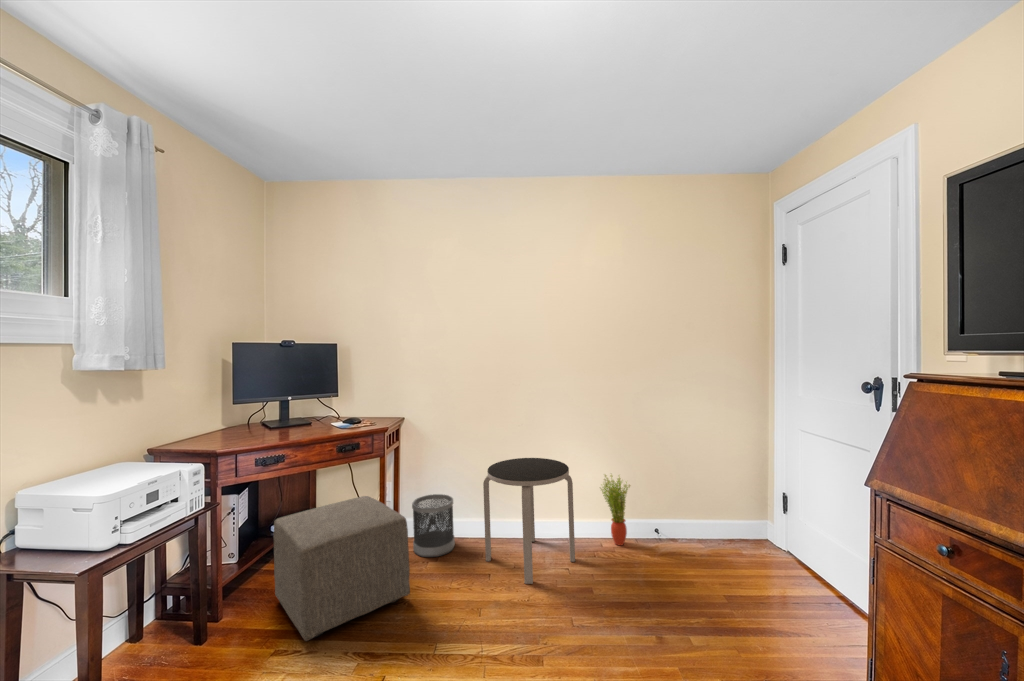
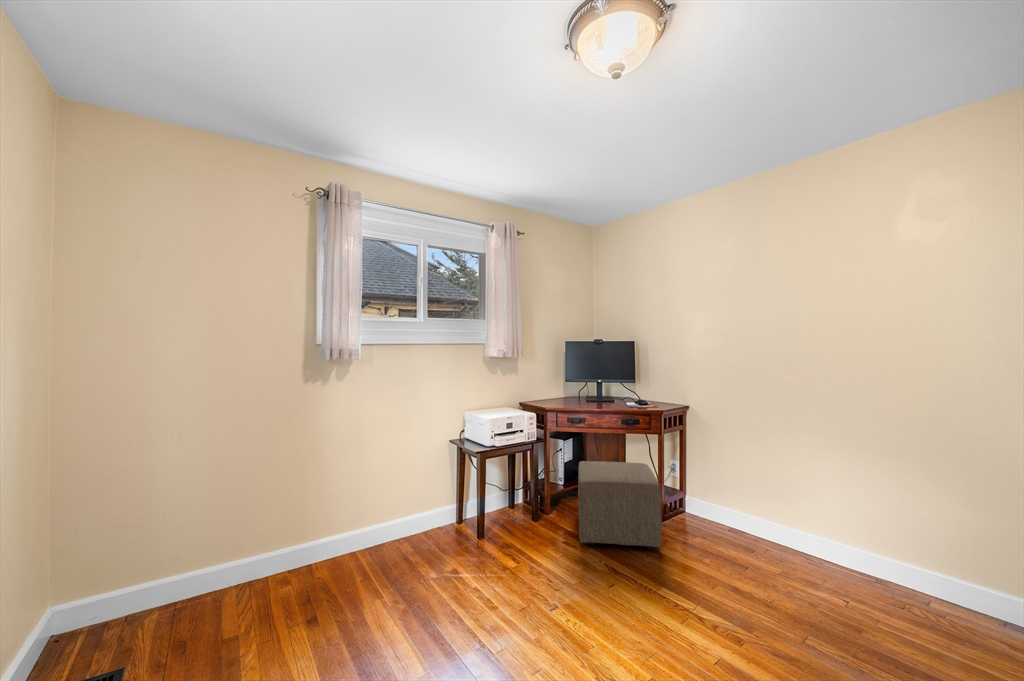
side table: present [483,458,575,584] -> none [749,465,864,599]
potted plant: present [601,475,630,545] -> none [918,513,976,616]
wastebasket: present [412,494,455,557] -> none [688,480,730,536]

